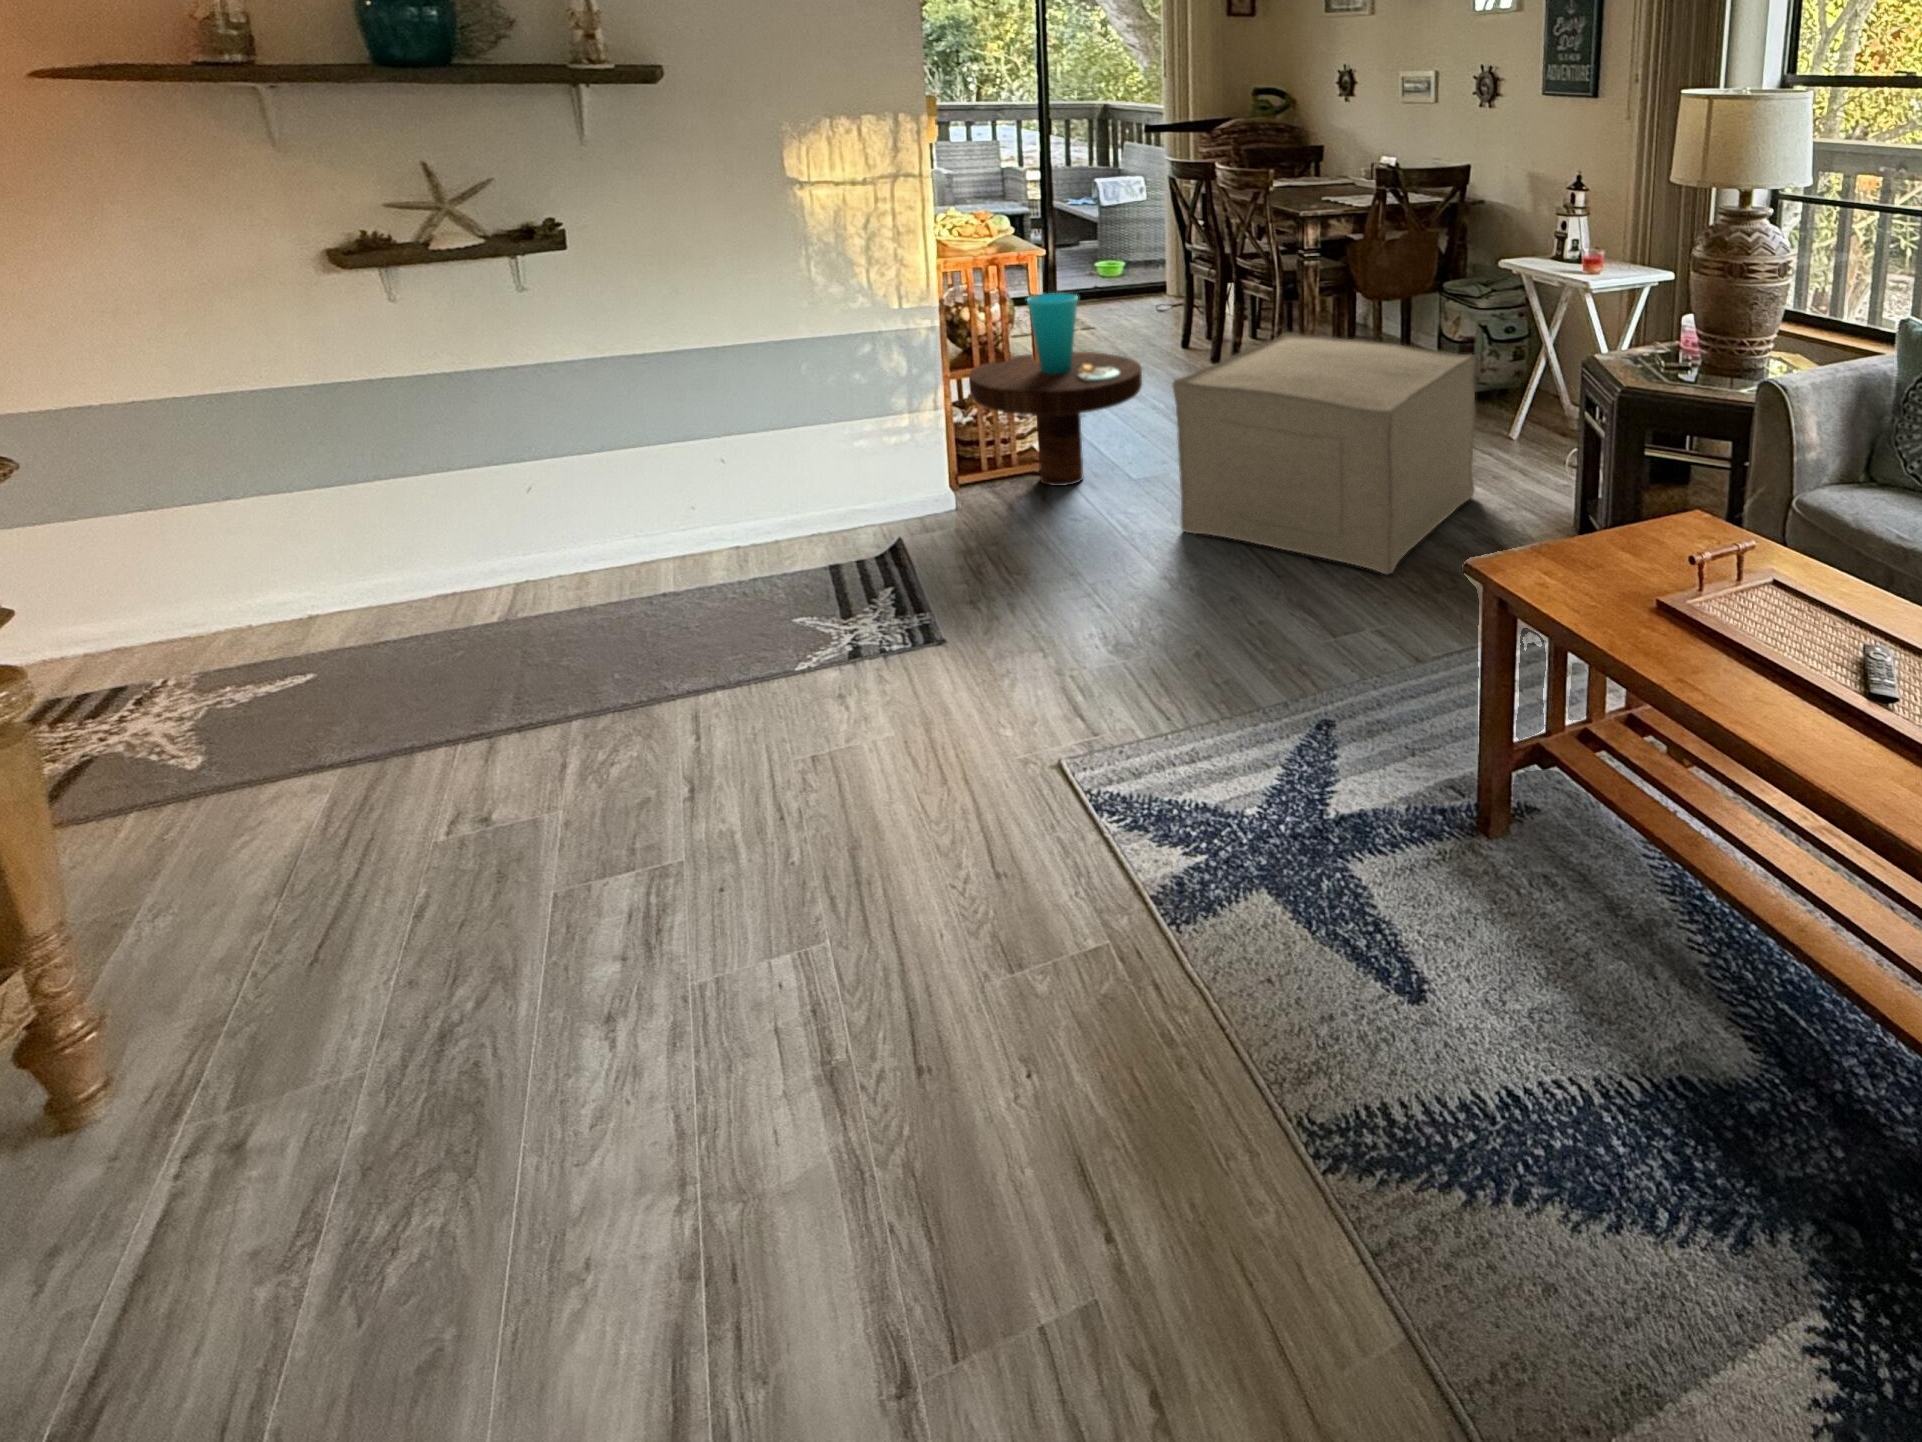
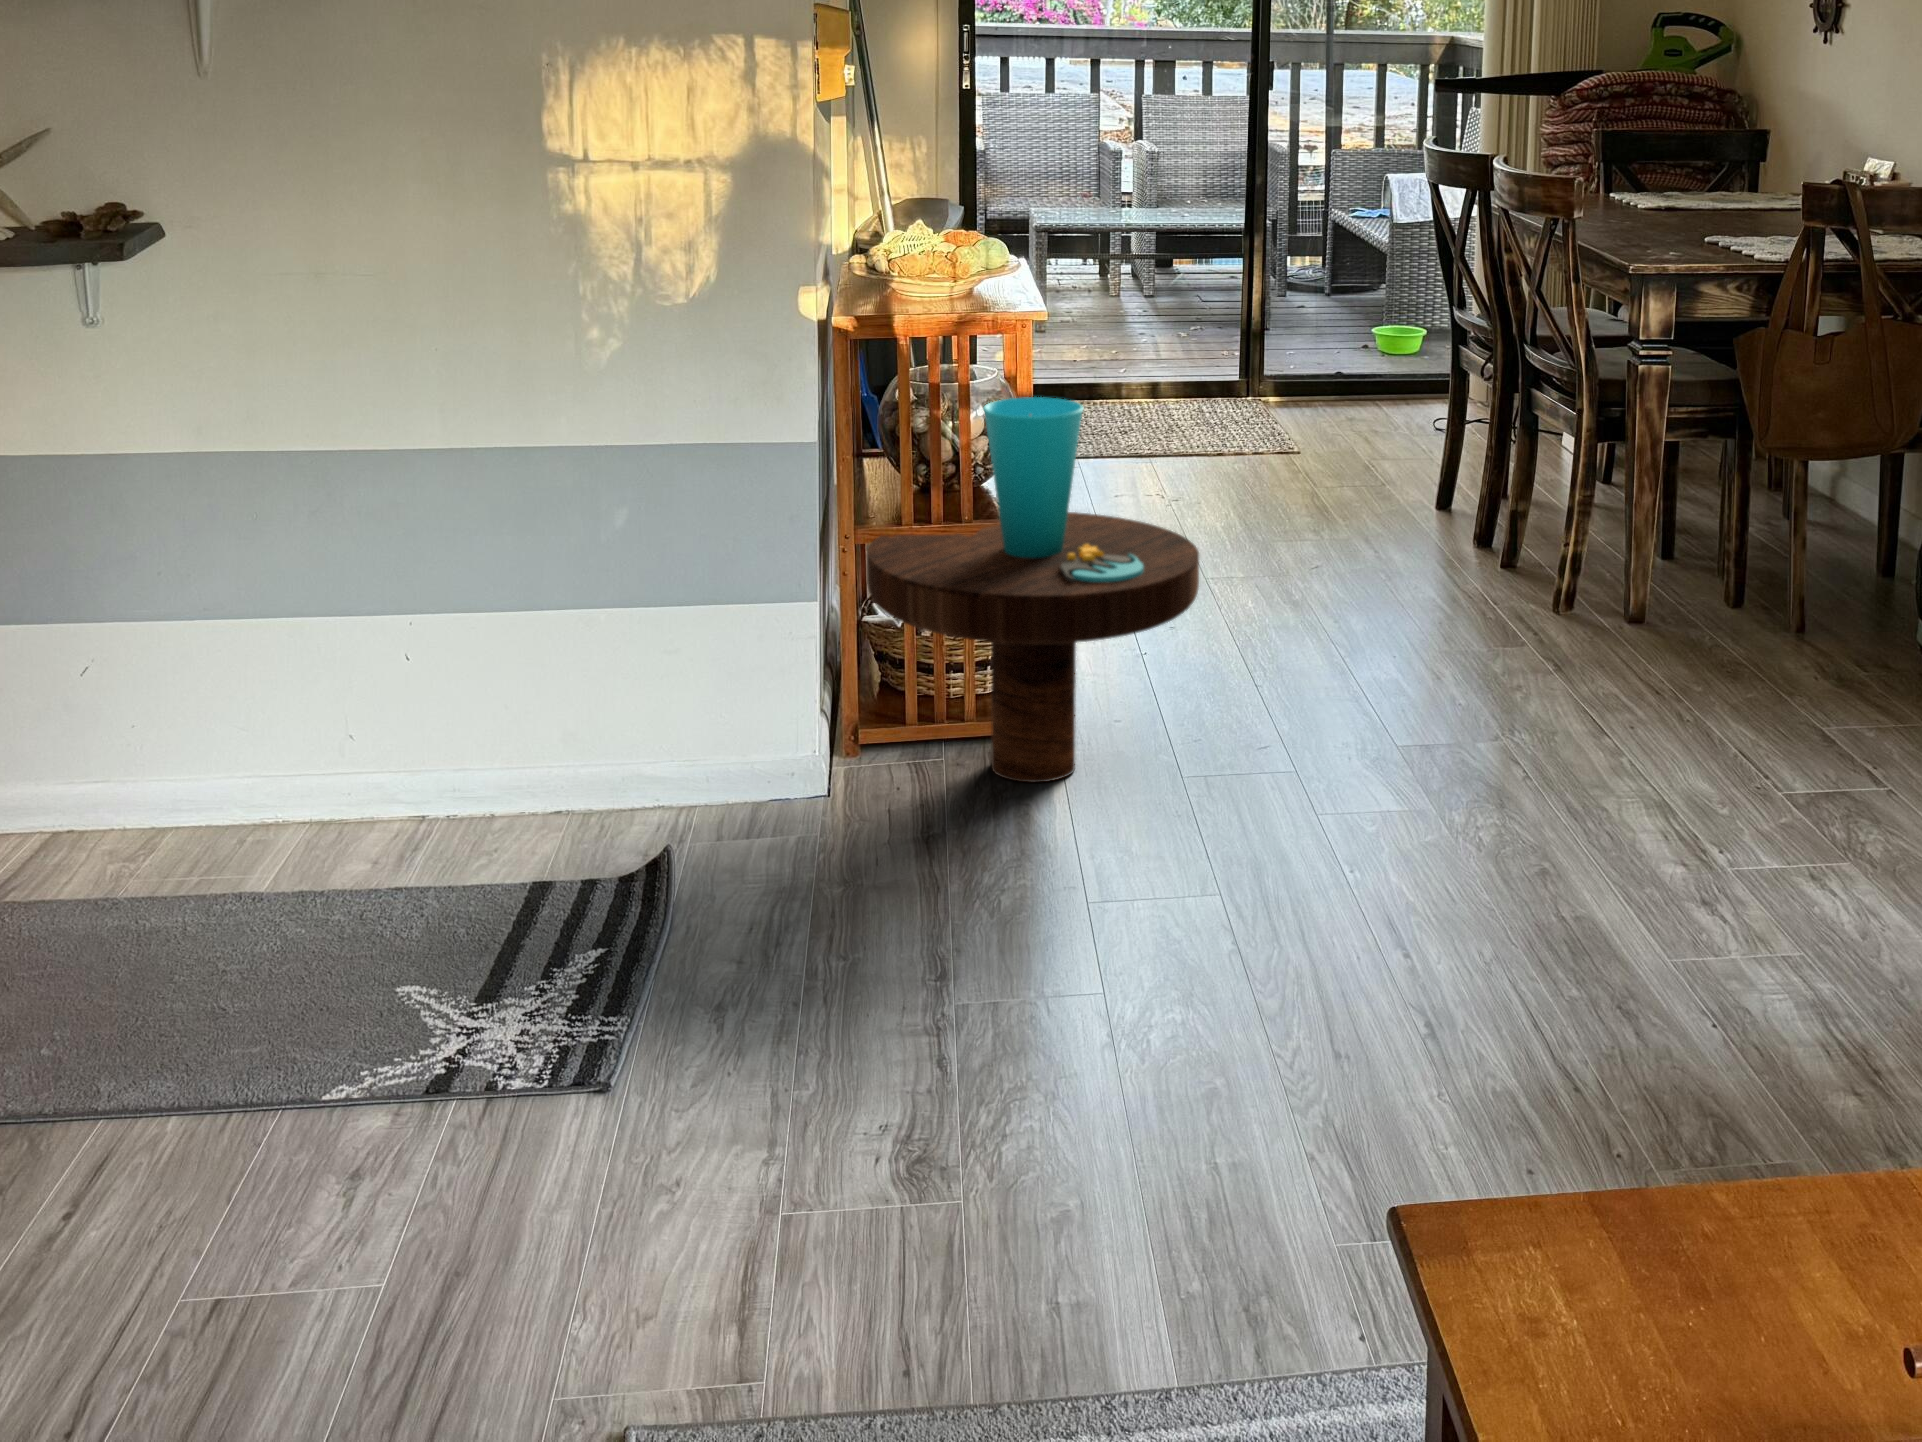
ottoman: present [1173,332,1476,575] -> none [1187,519,1887,1104]

